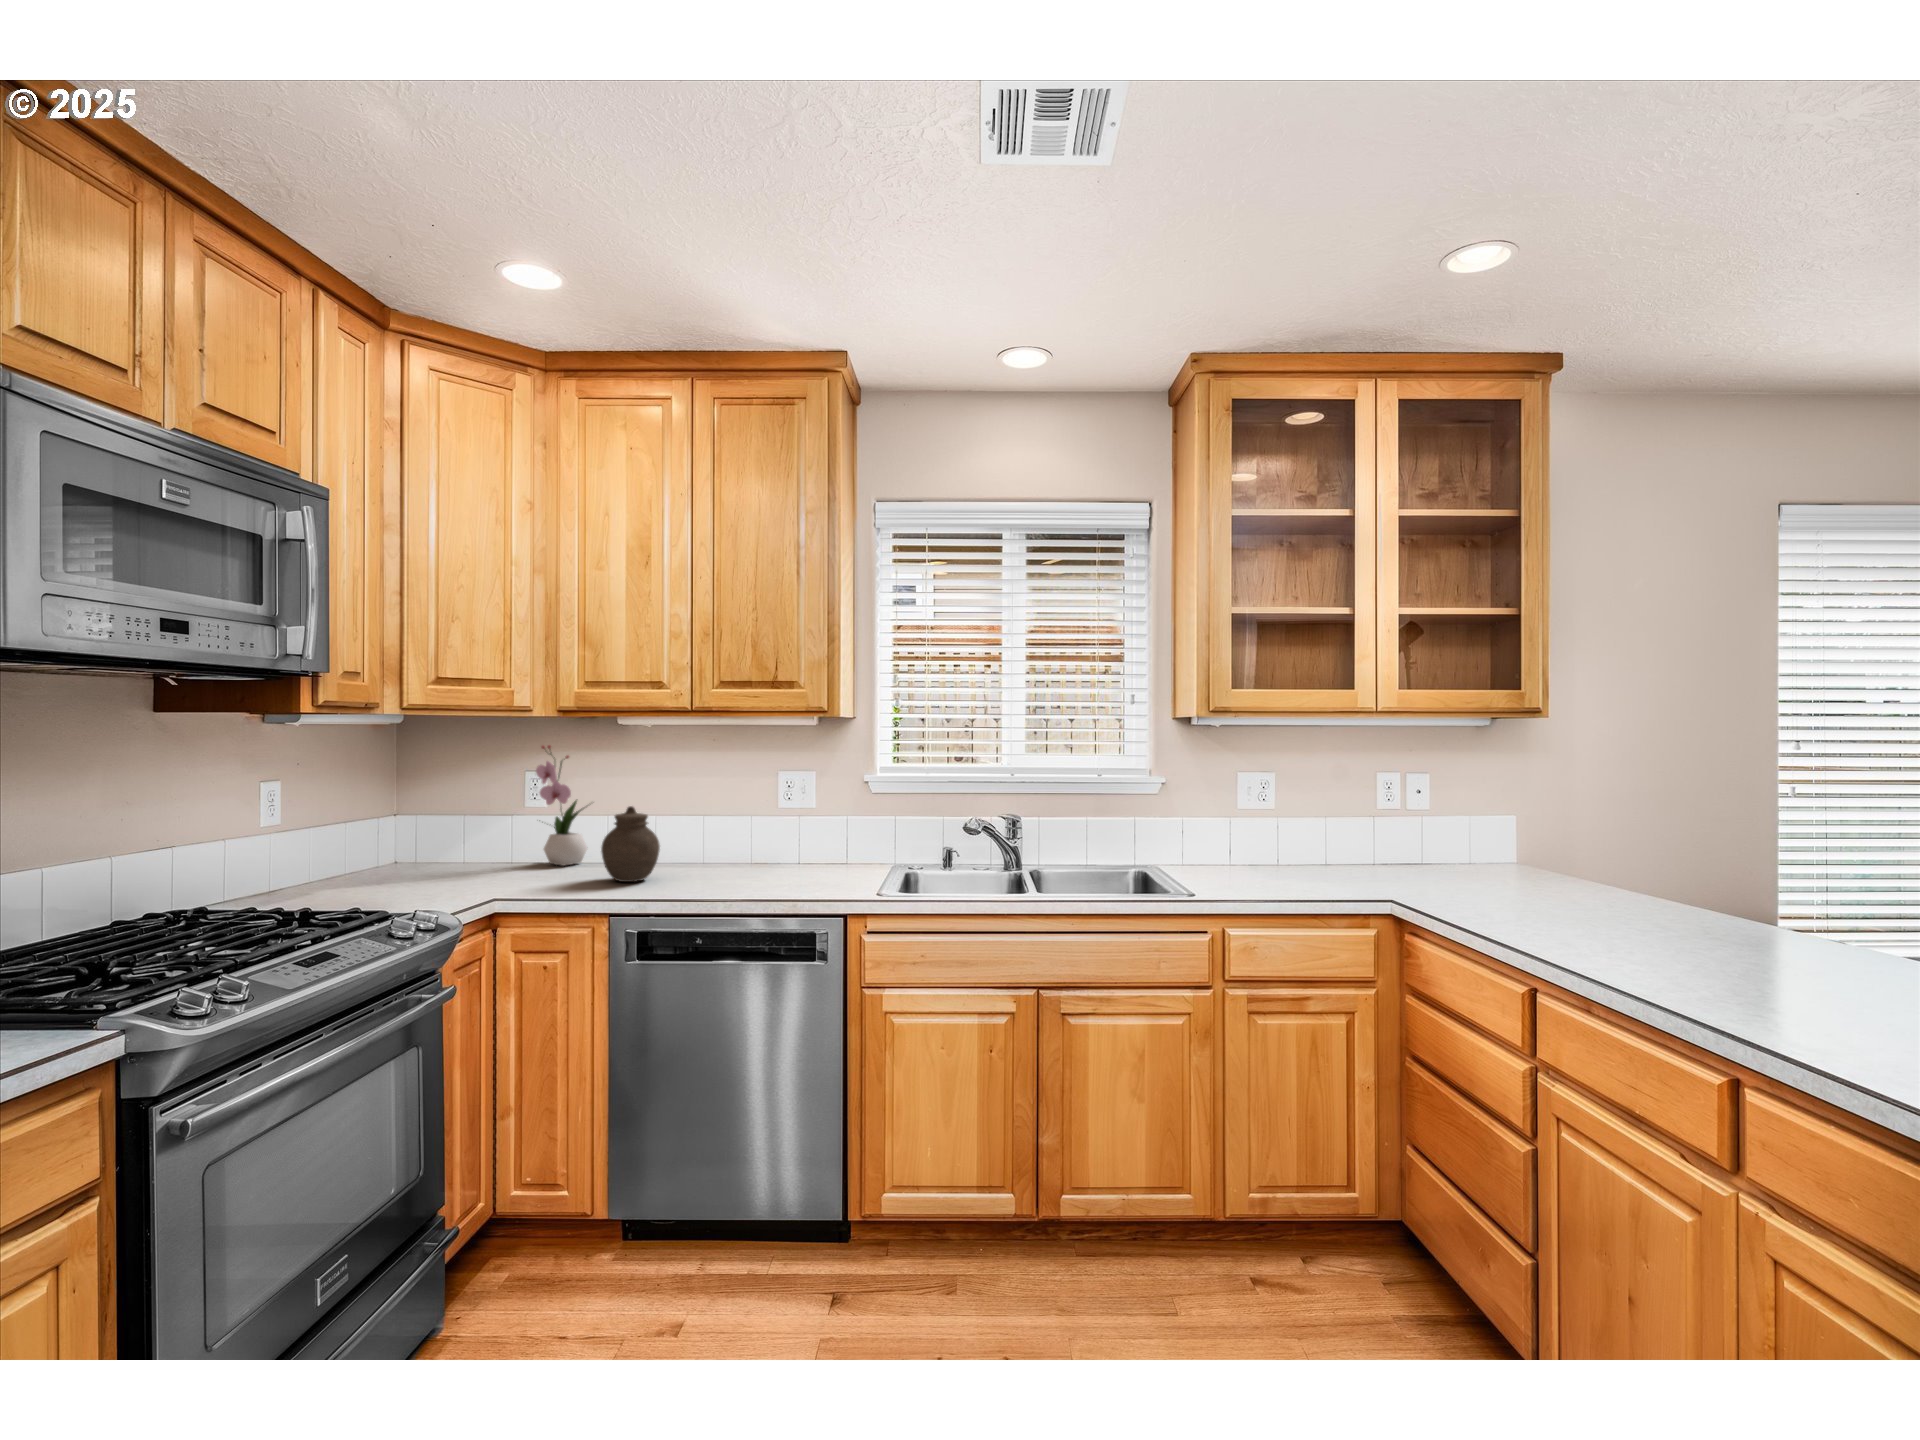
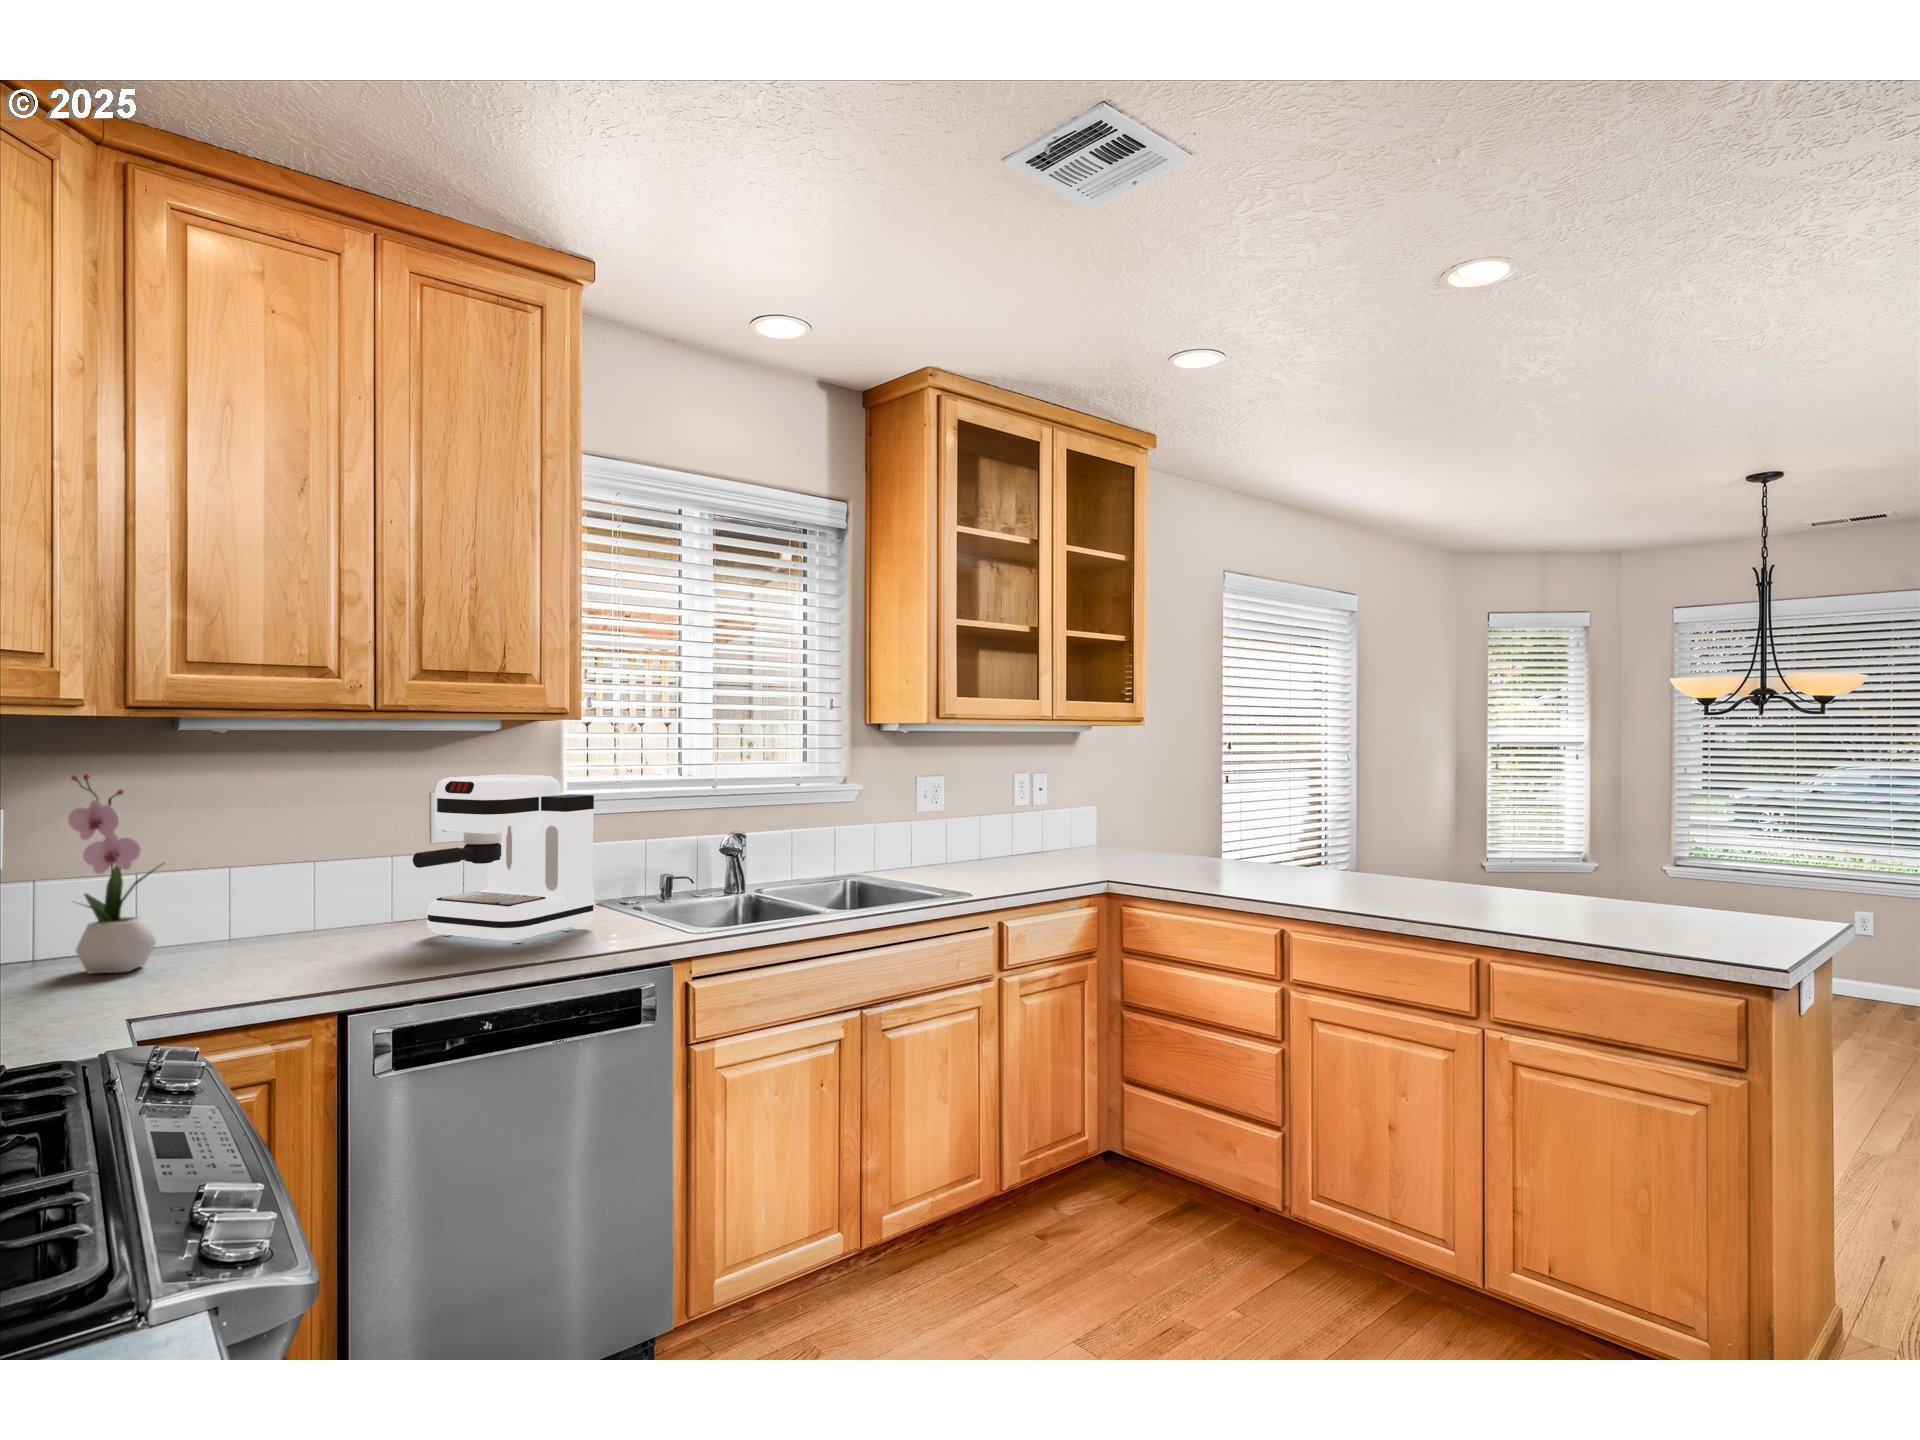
coffee maker: none [708,757,837,882] -> present [413,775,594,943]
jar: present [601,806,660,882] -> none [273,858,369,974]

